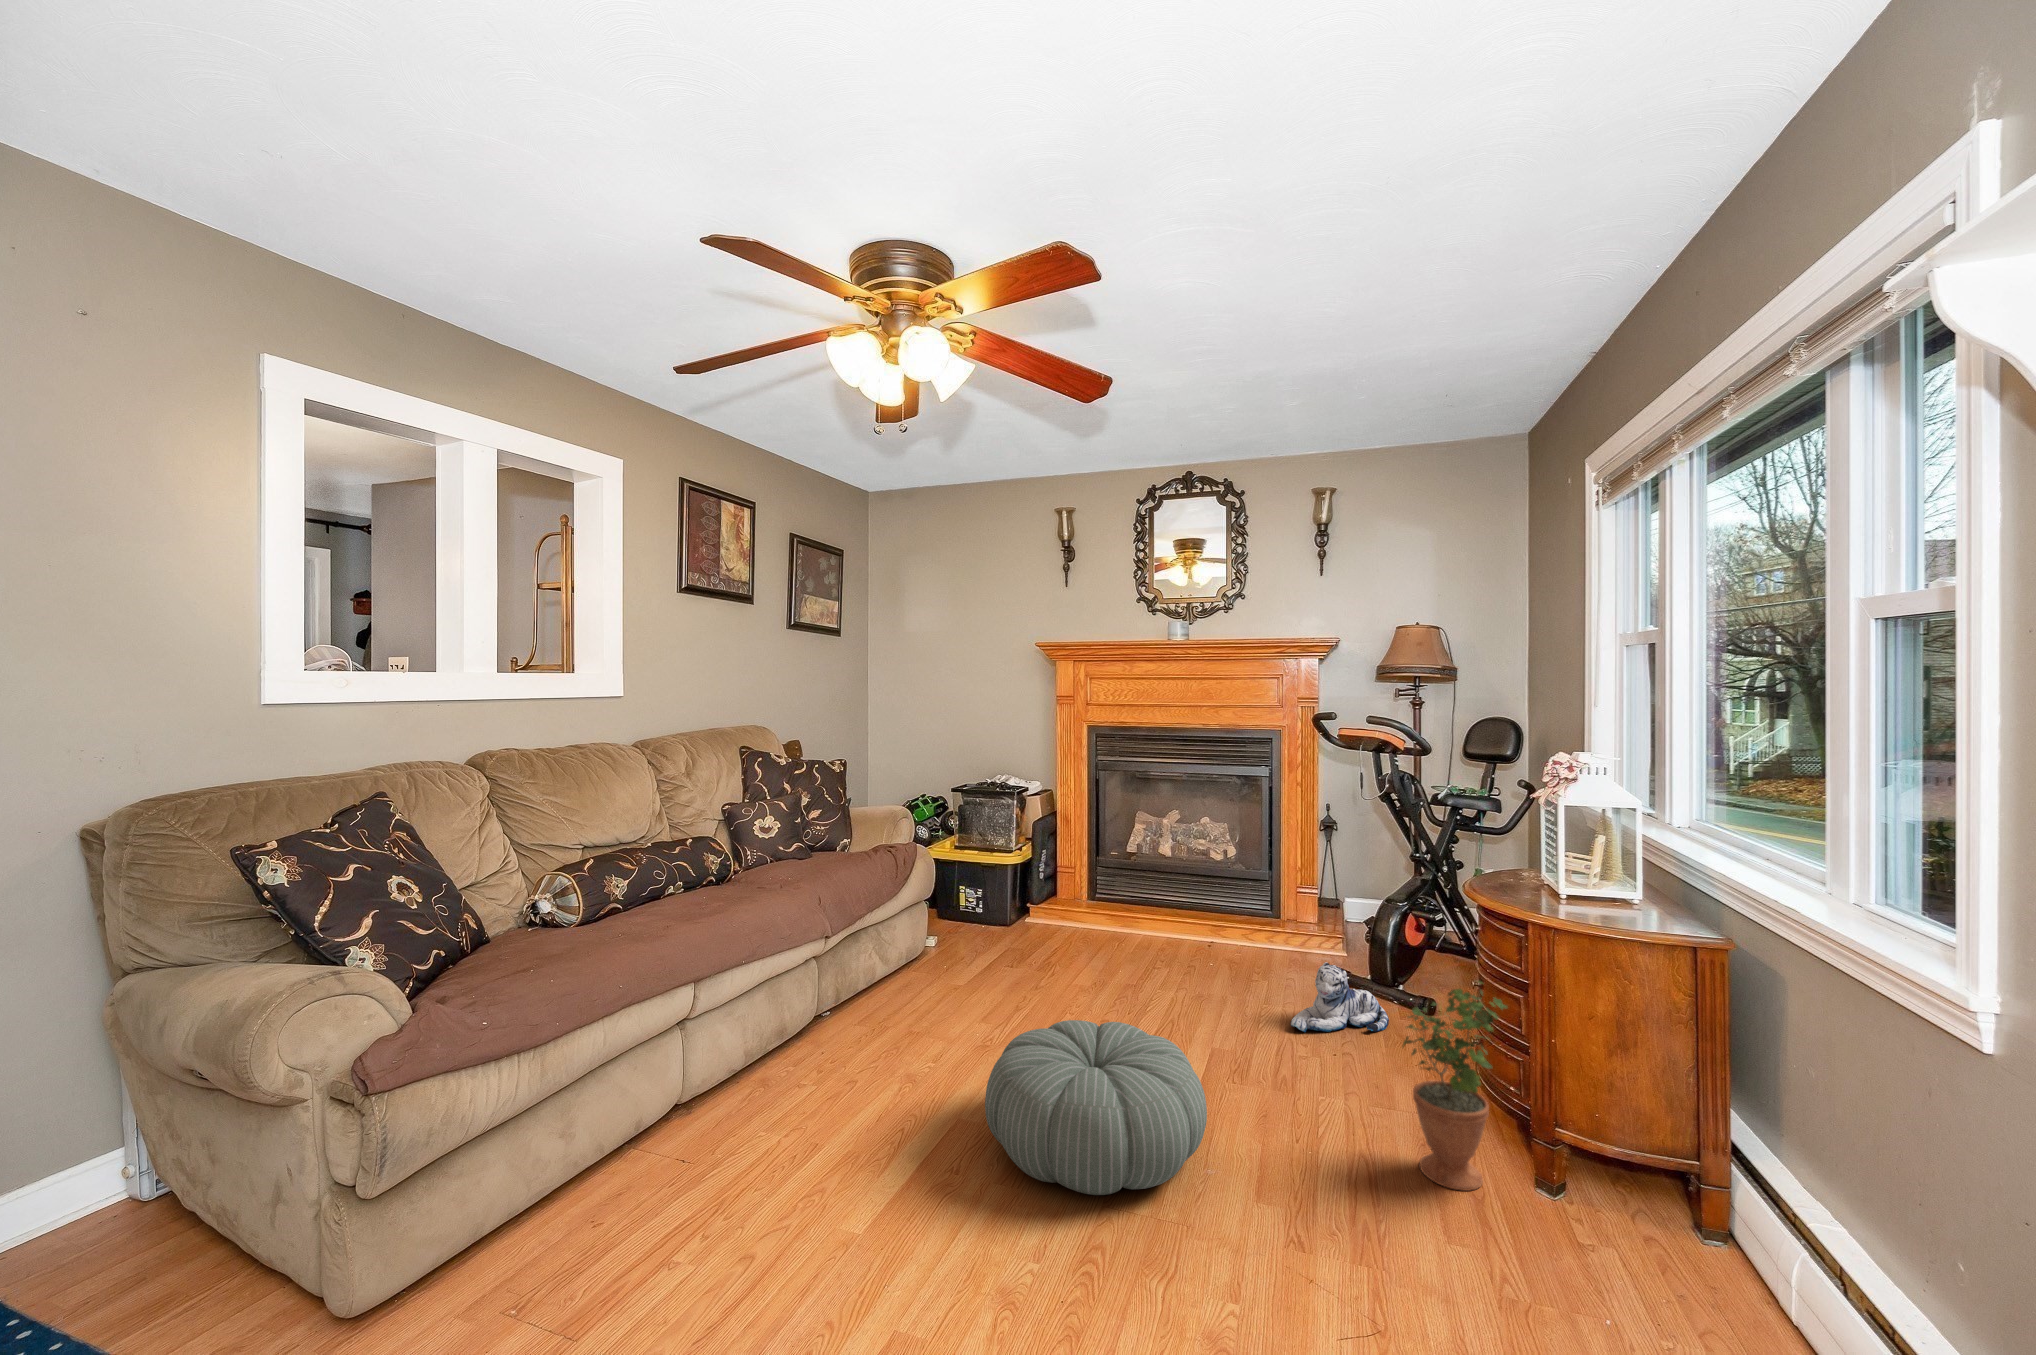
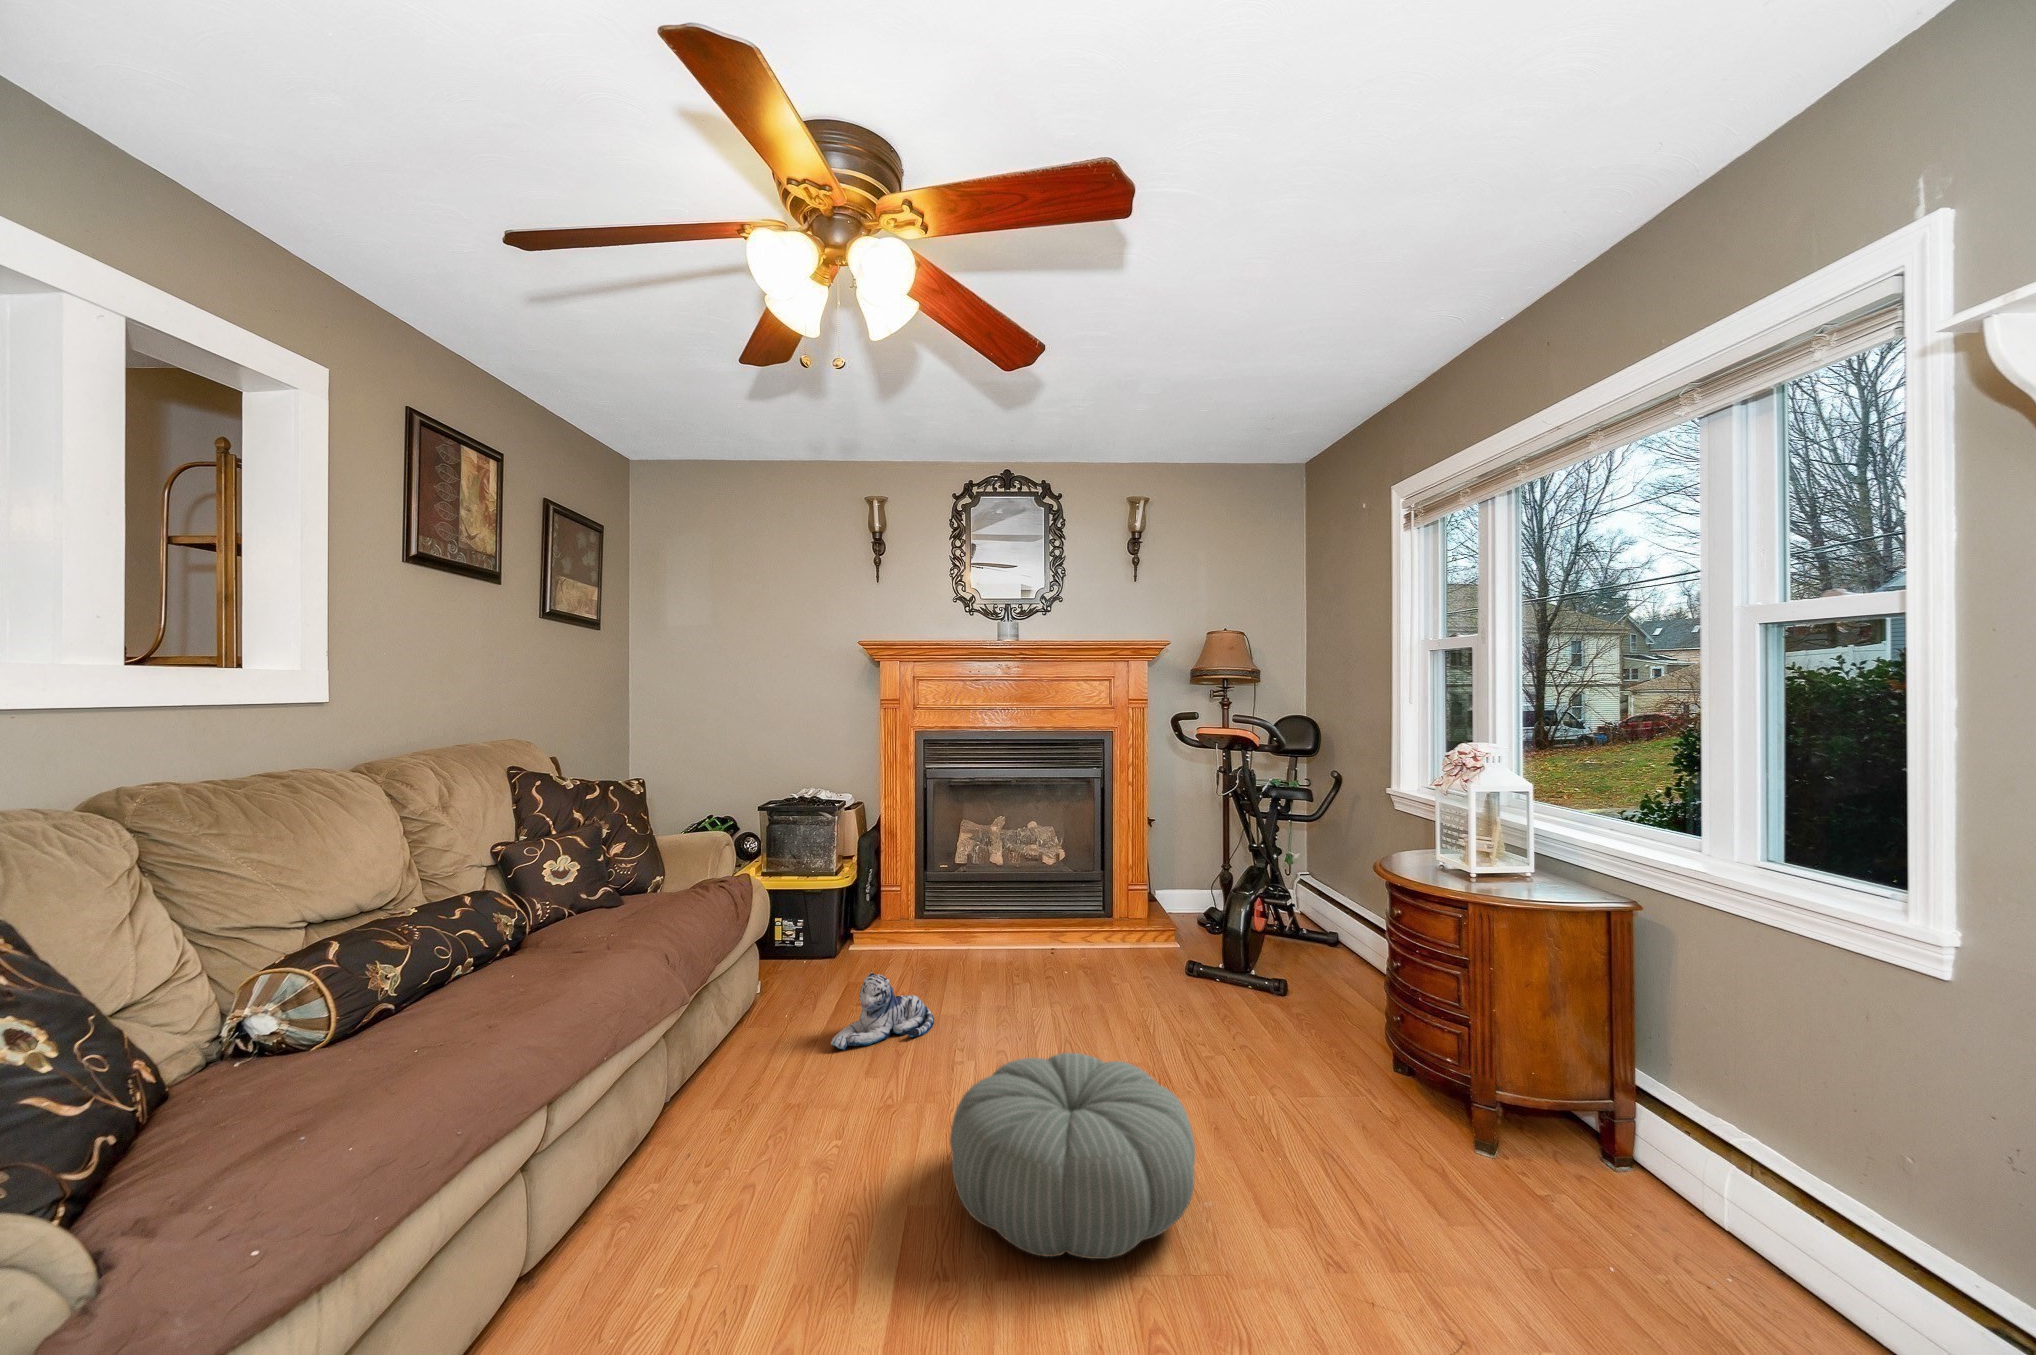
plush toy: present [1291,962,1389,1032] -> present [831,973,934,1049]
potted plant: present [1403,989,1507,1191] -> none [1347,957,1439,1160]

